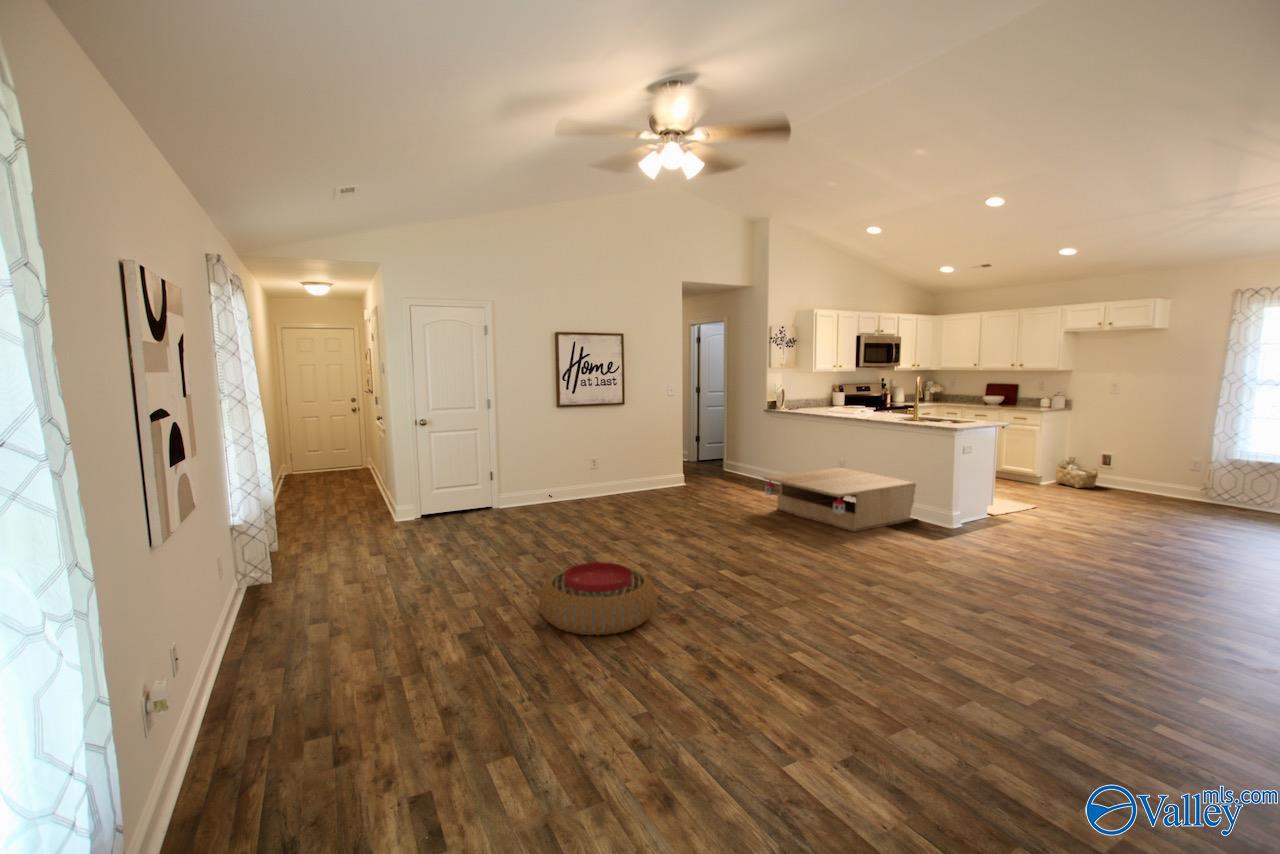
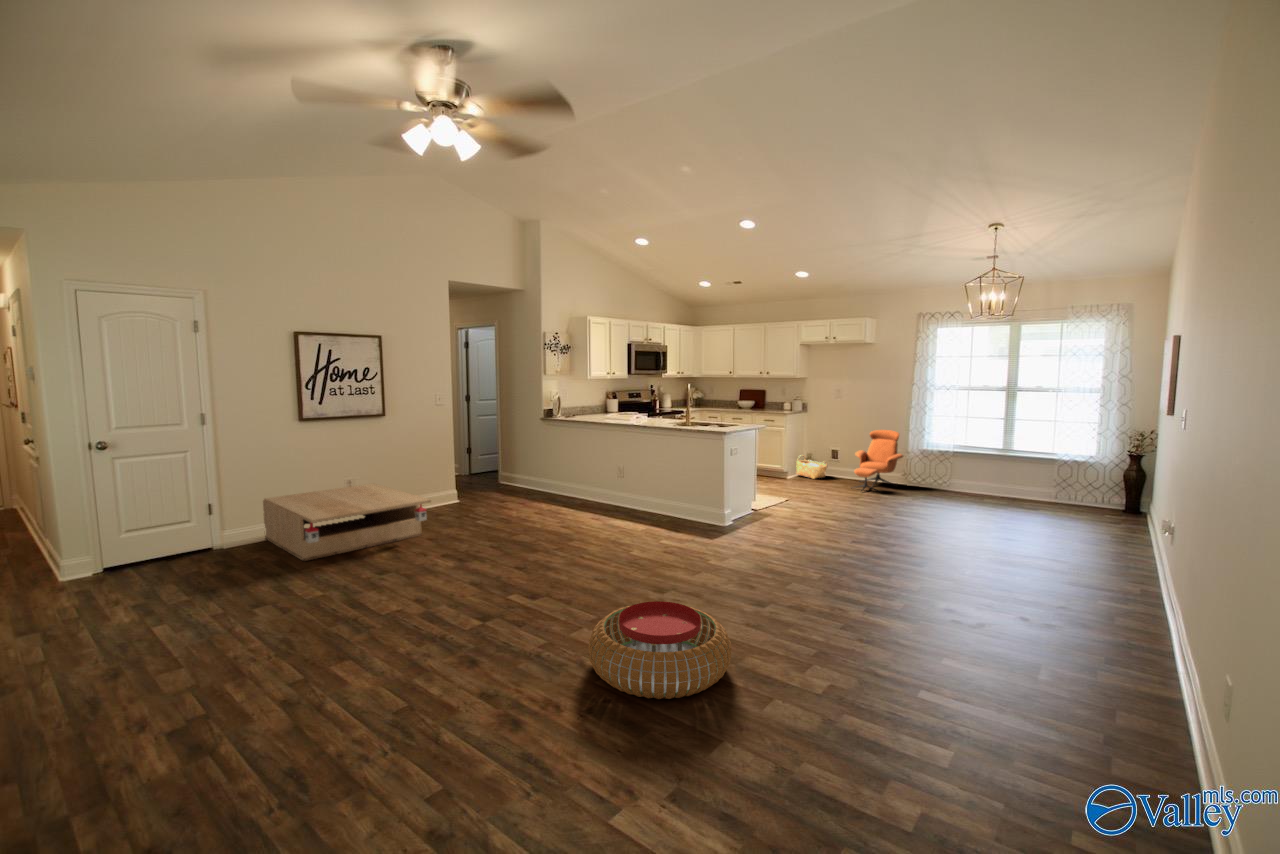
lounge chair: none [1126,434,1207,508] -> present [854,430,903,490]
coffee table: present [764,468,917,532] -> present [263,483,431,561]
pouf: present [539,562,657,635] -> present [588,601,731,699]

